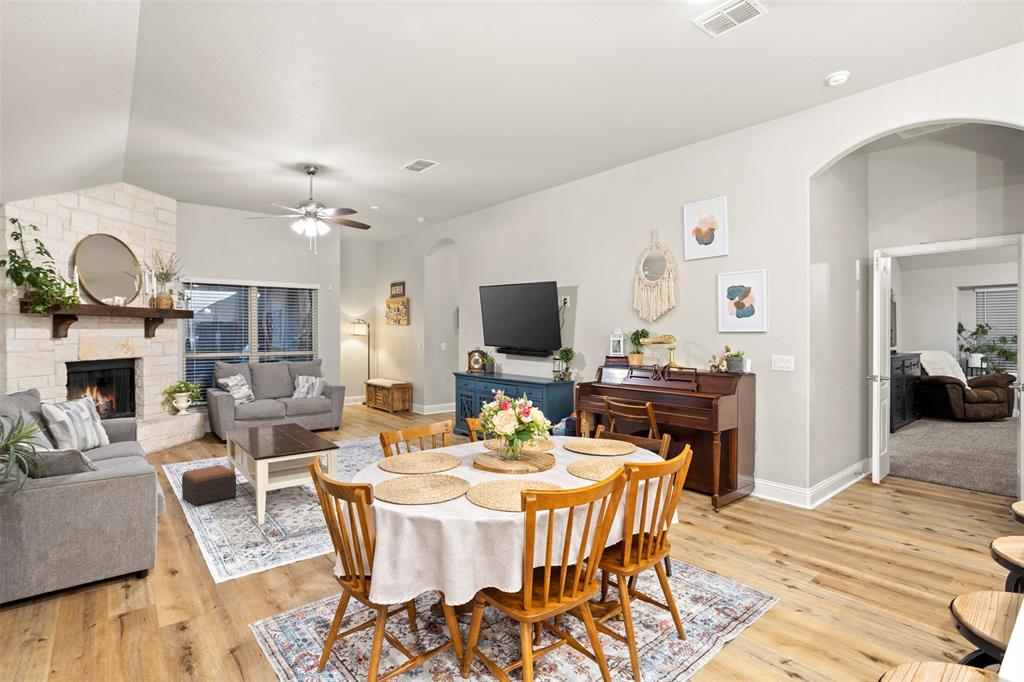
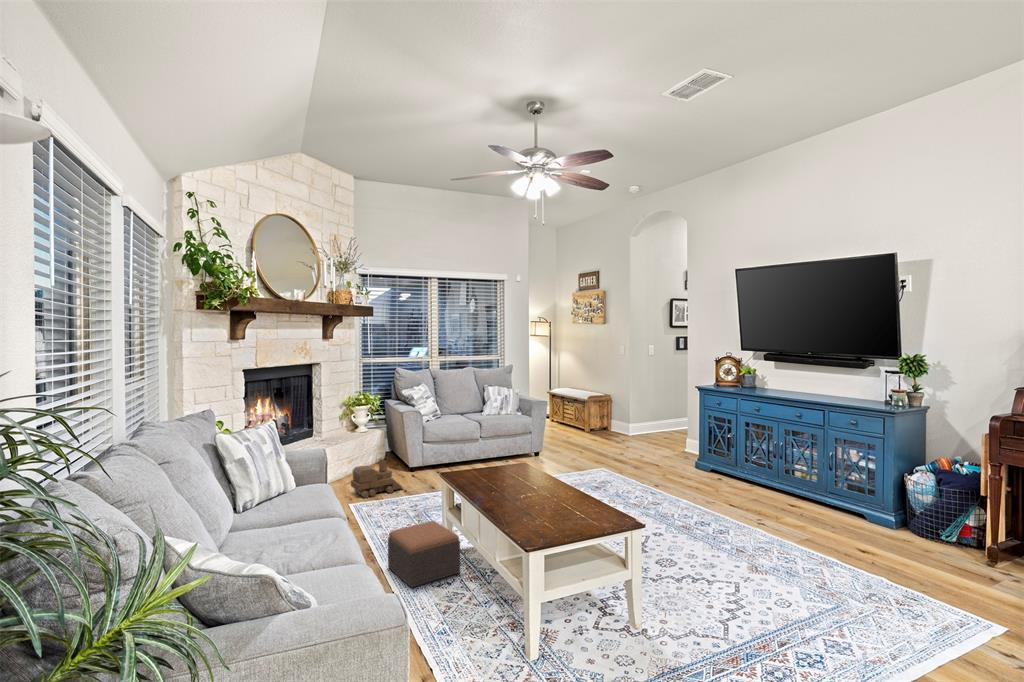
toy train: none [166,432,214,462] -> present [351,459,403,498]

